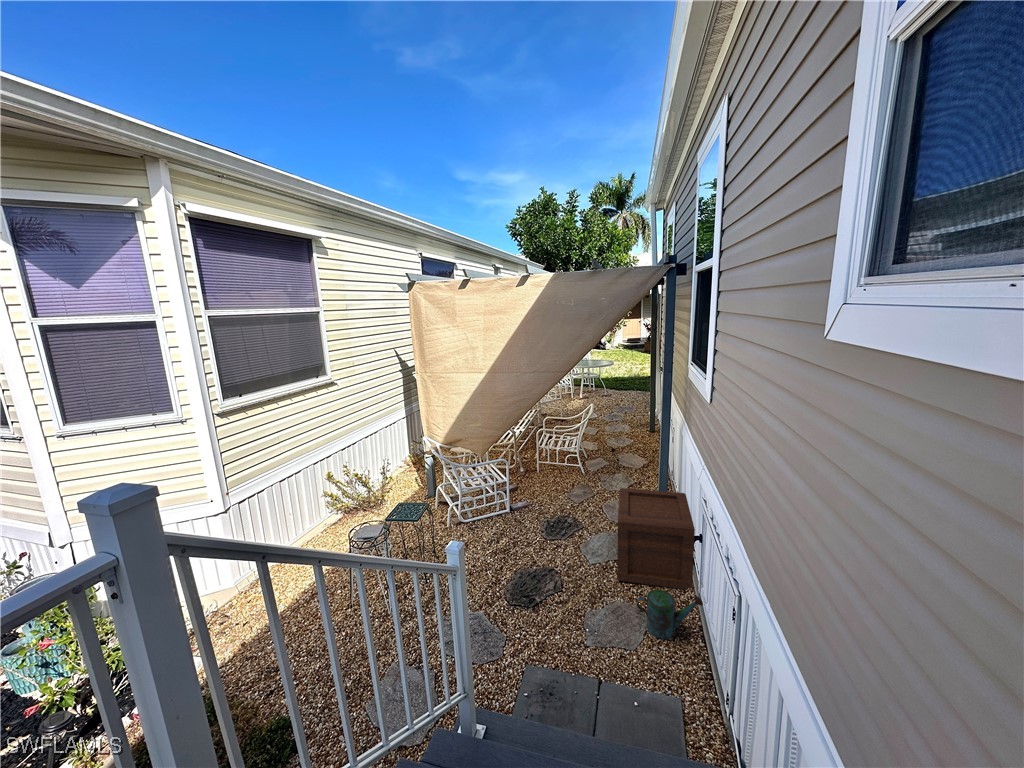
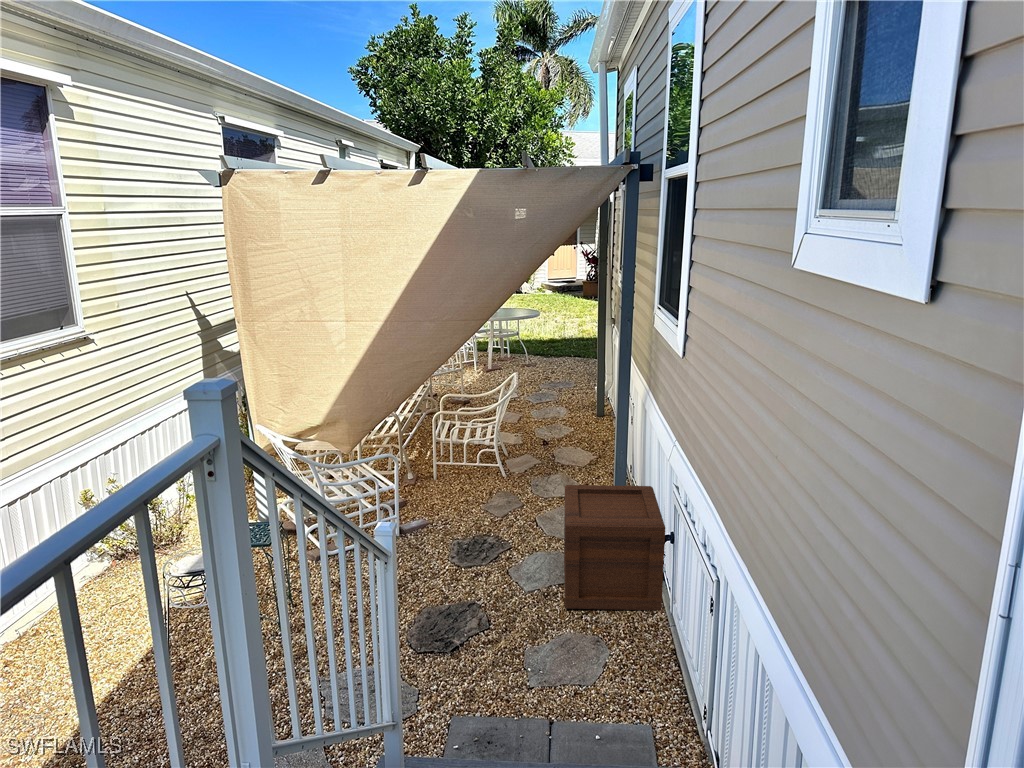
watering can: present [637,590,703,639] -> none [593,606,676,667]

